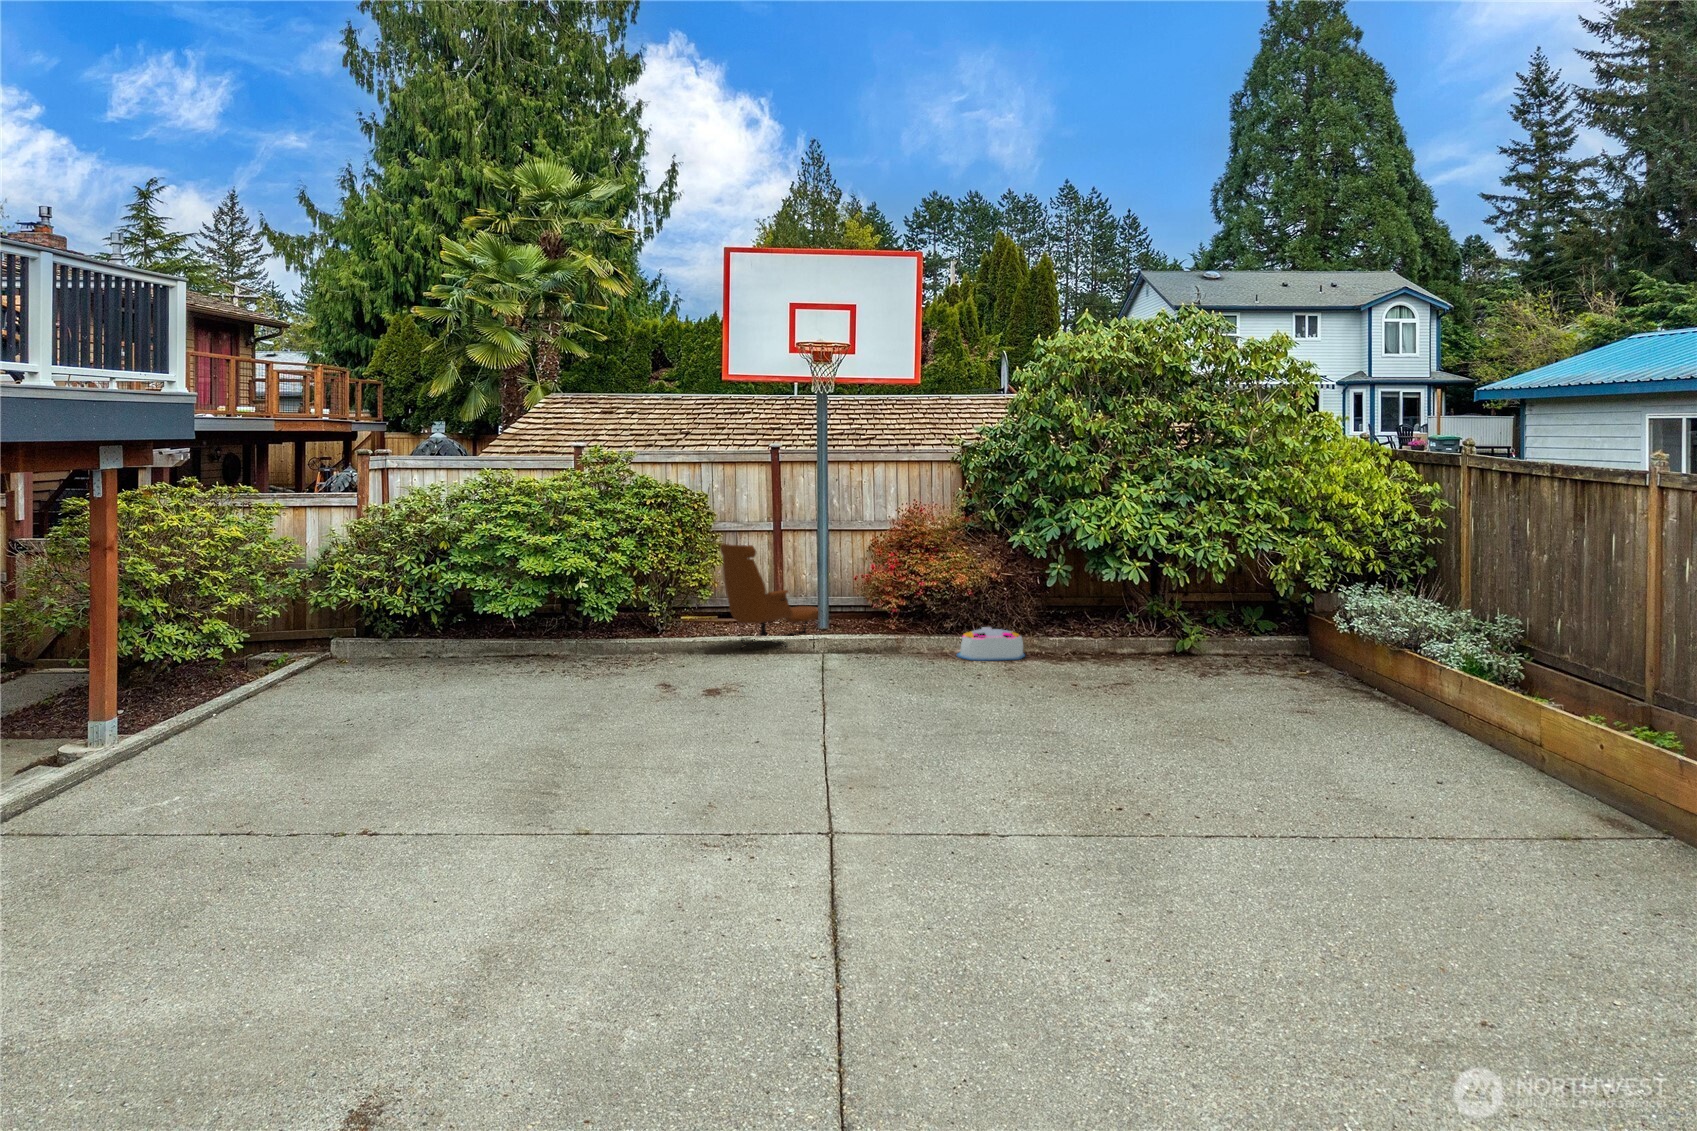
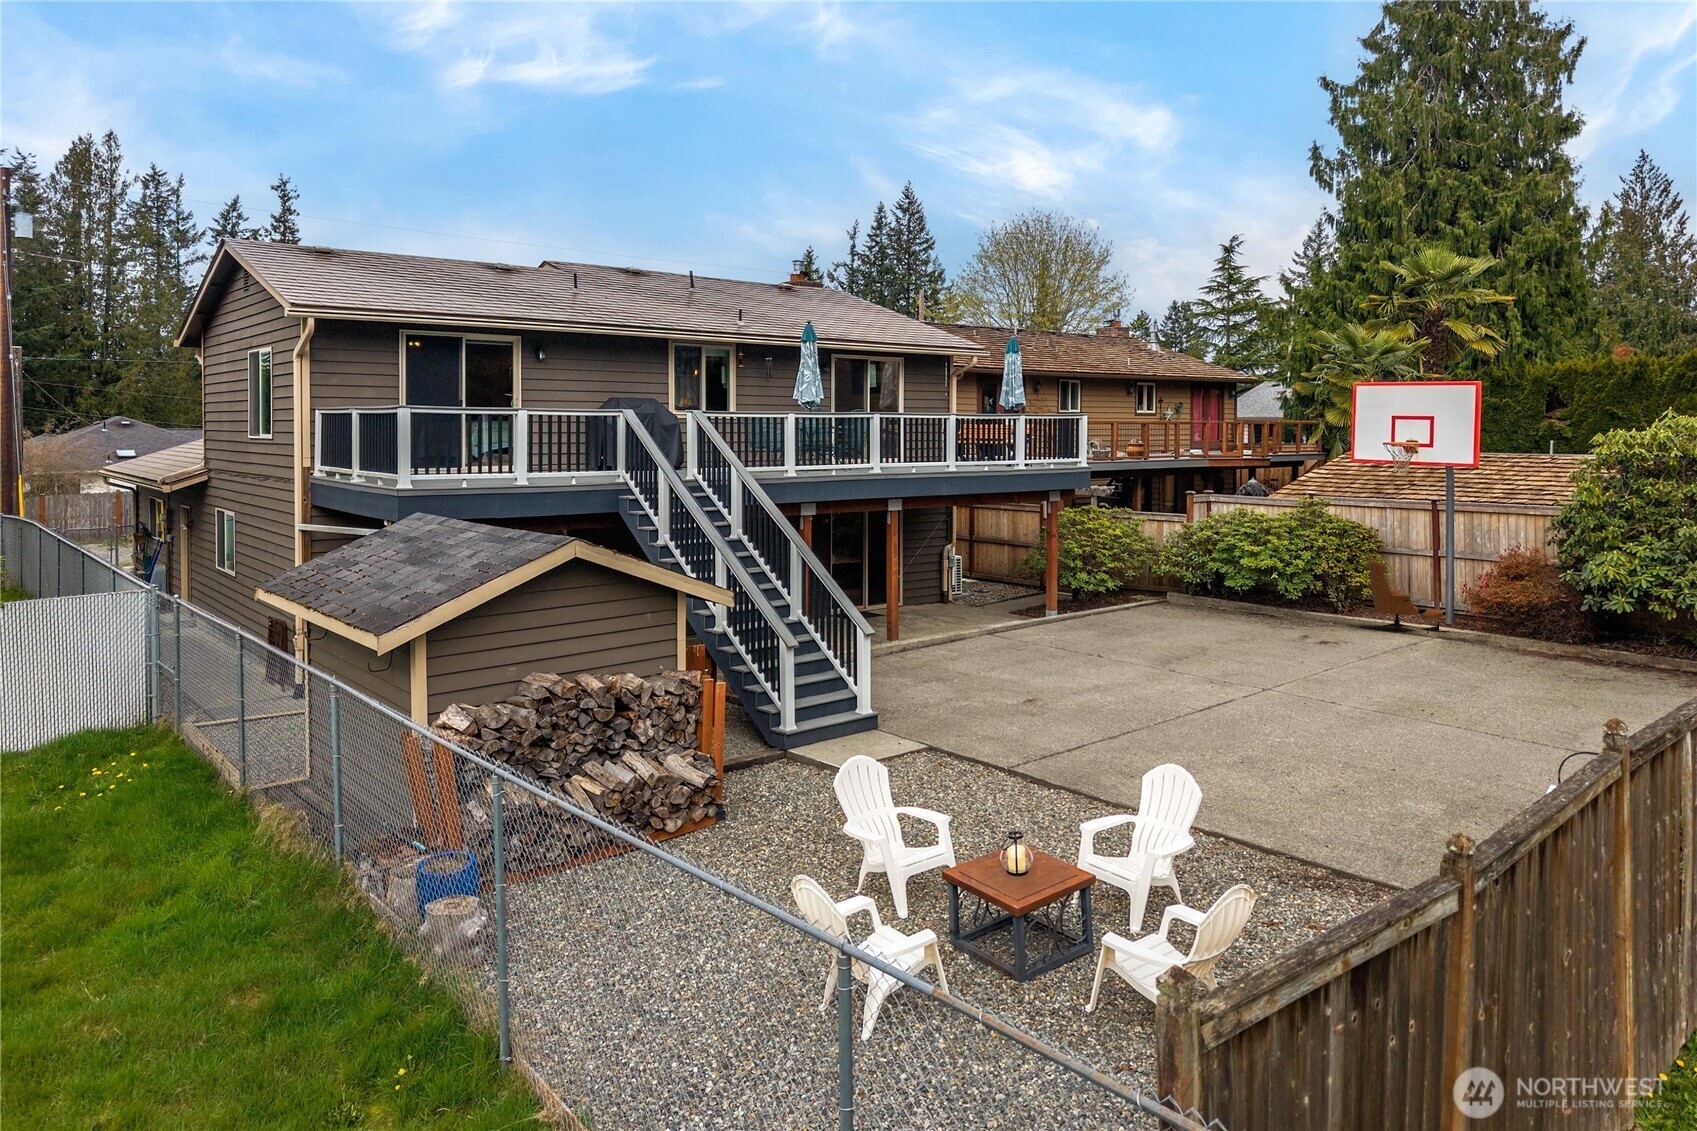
storage bin: present [957,627,1025,661] -> none [1504,635,1558,658]

